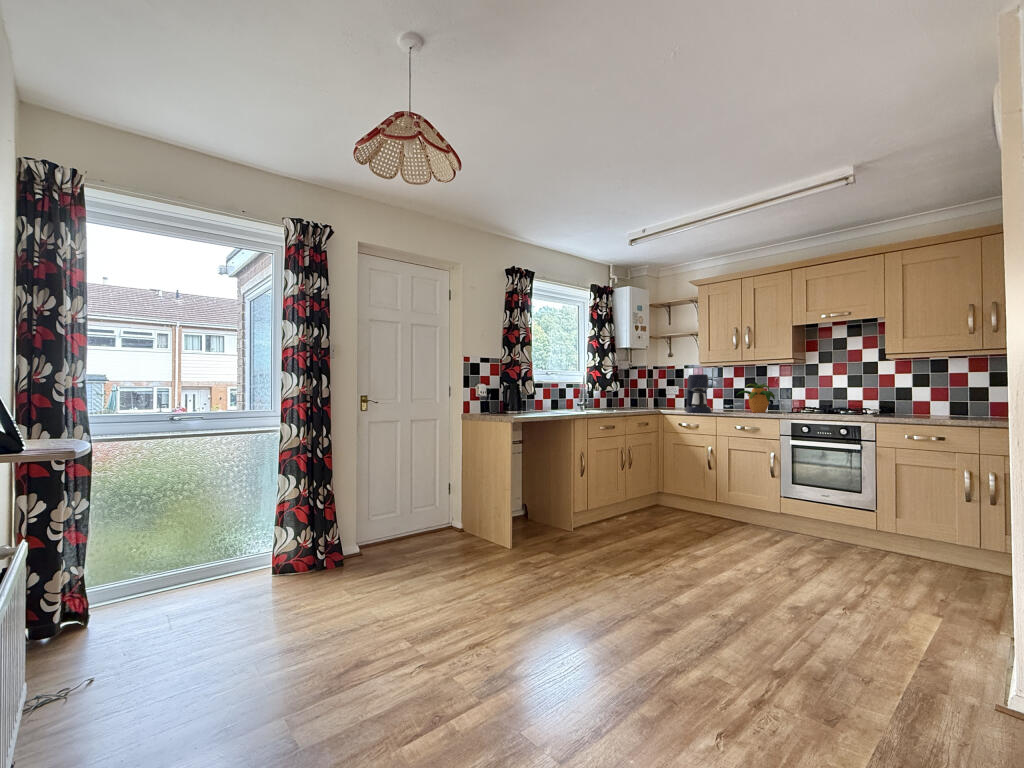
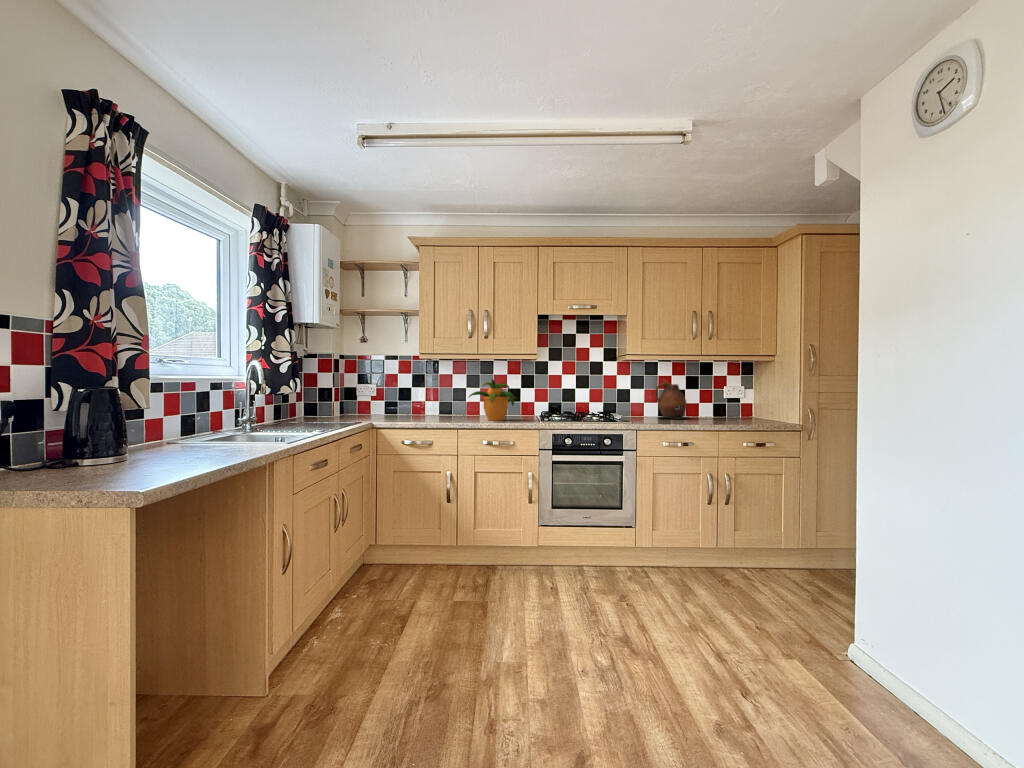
coffee maker: present [685,374,712,413] -> none [406,368,446,425]
ceramic pitcher: none [921,381,965,417] -> present [655,380,690,419]

